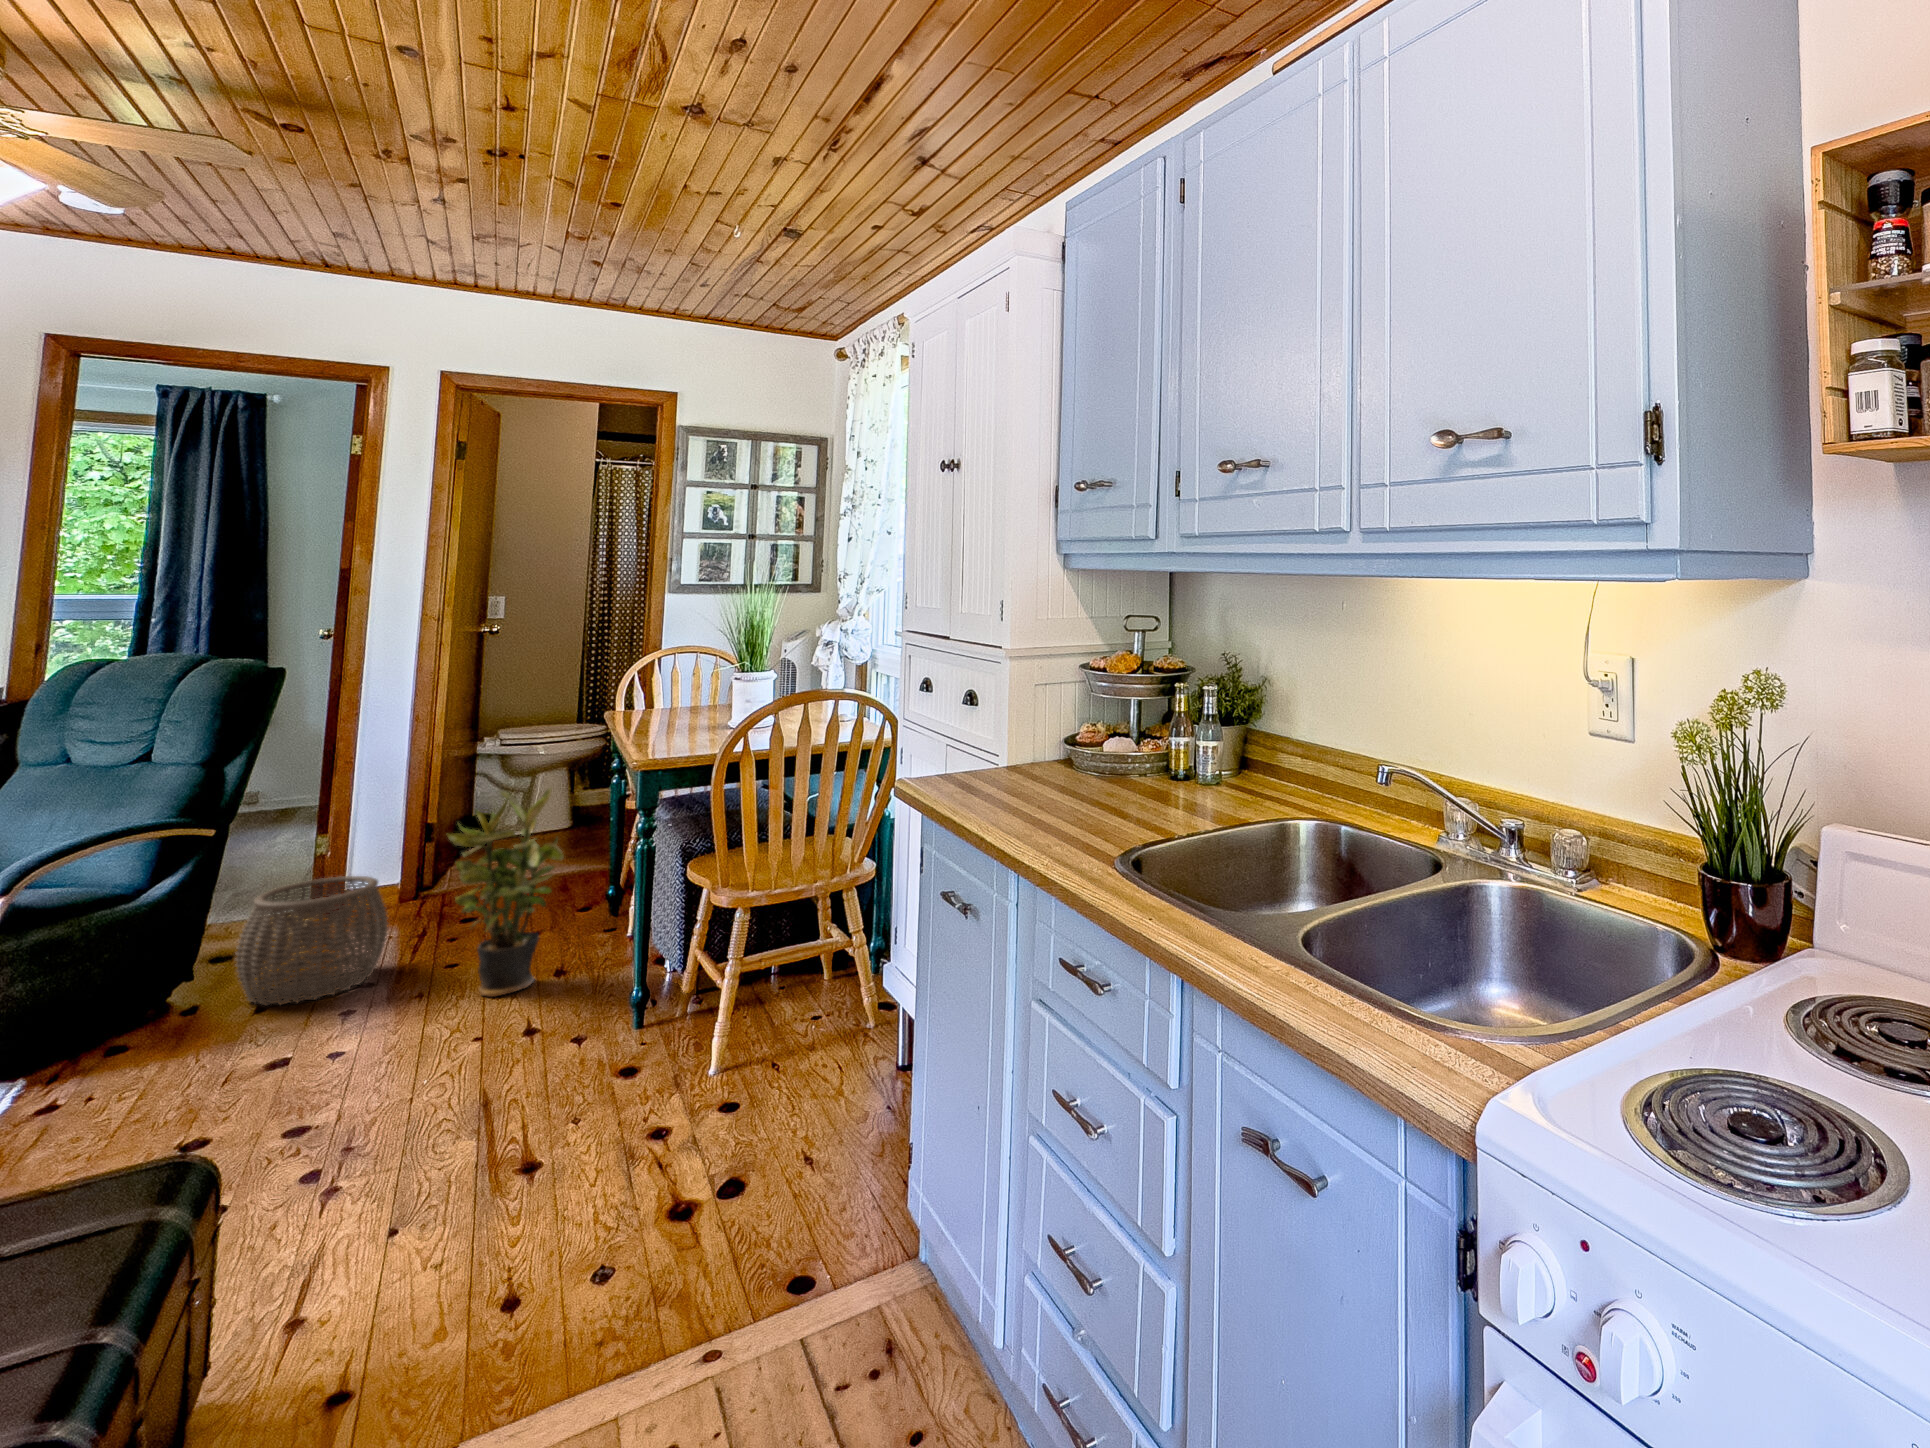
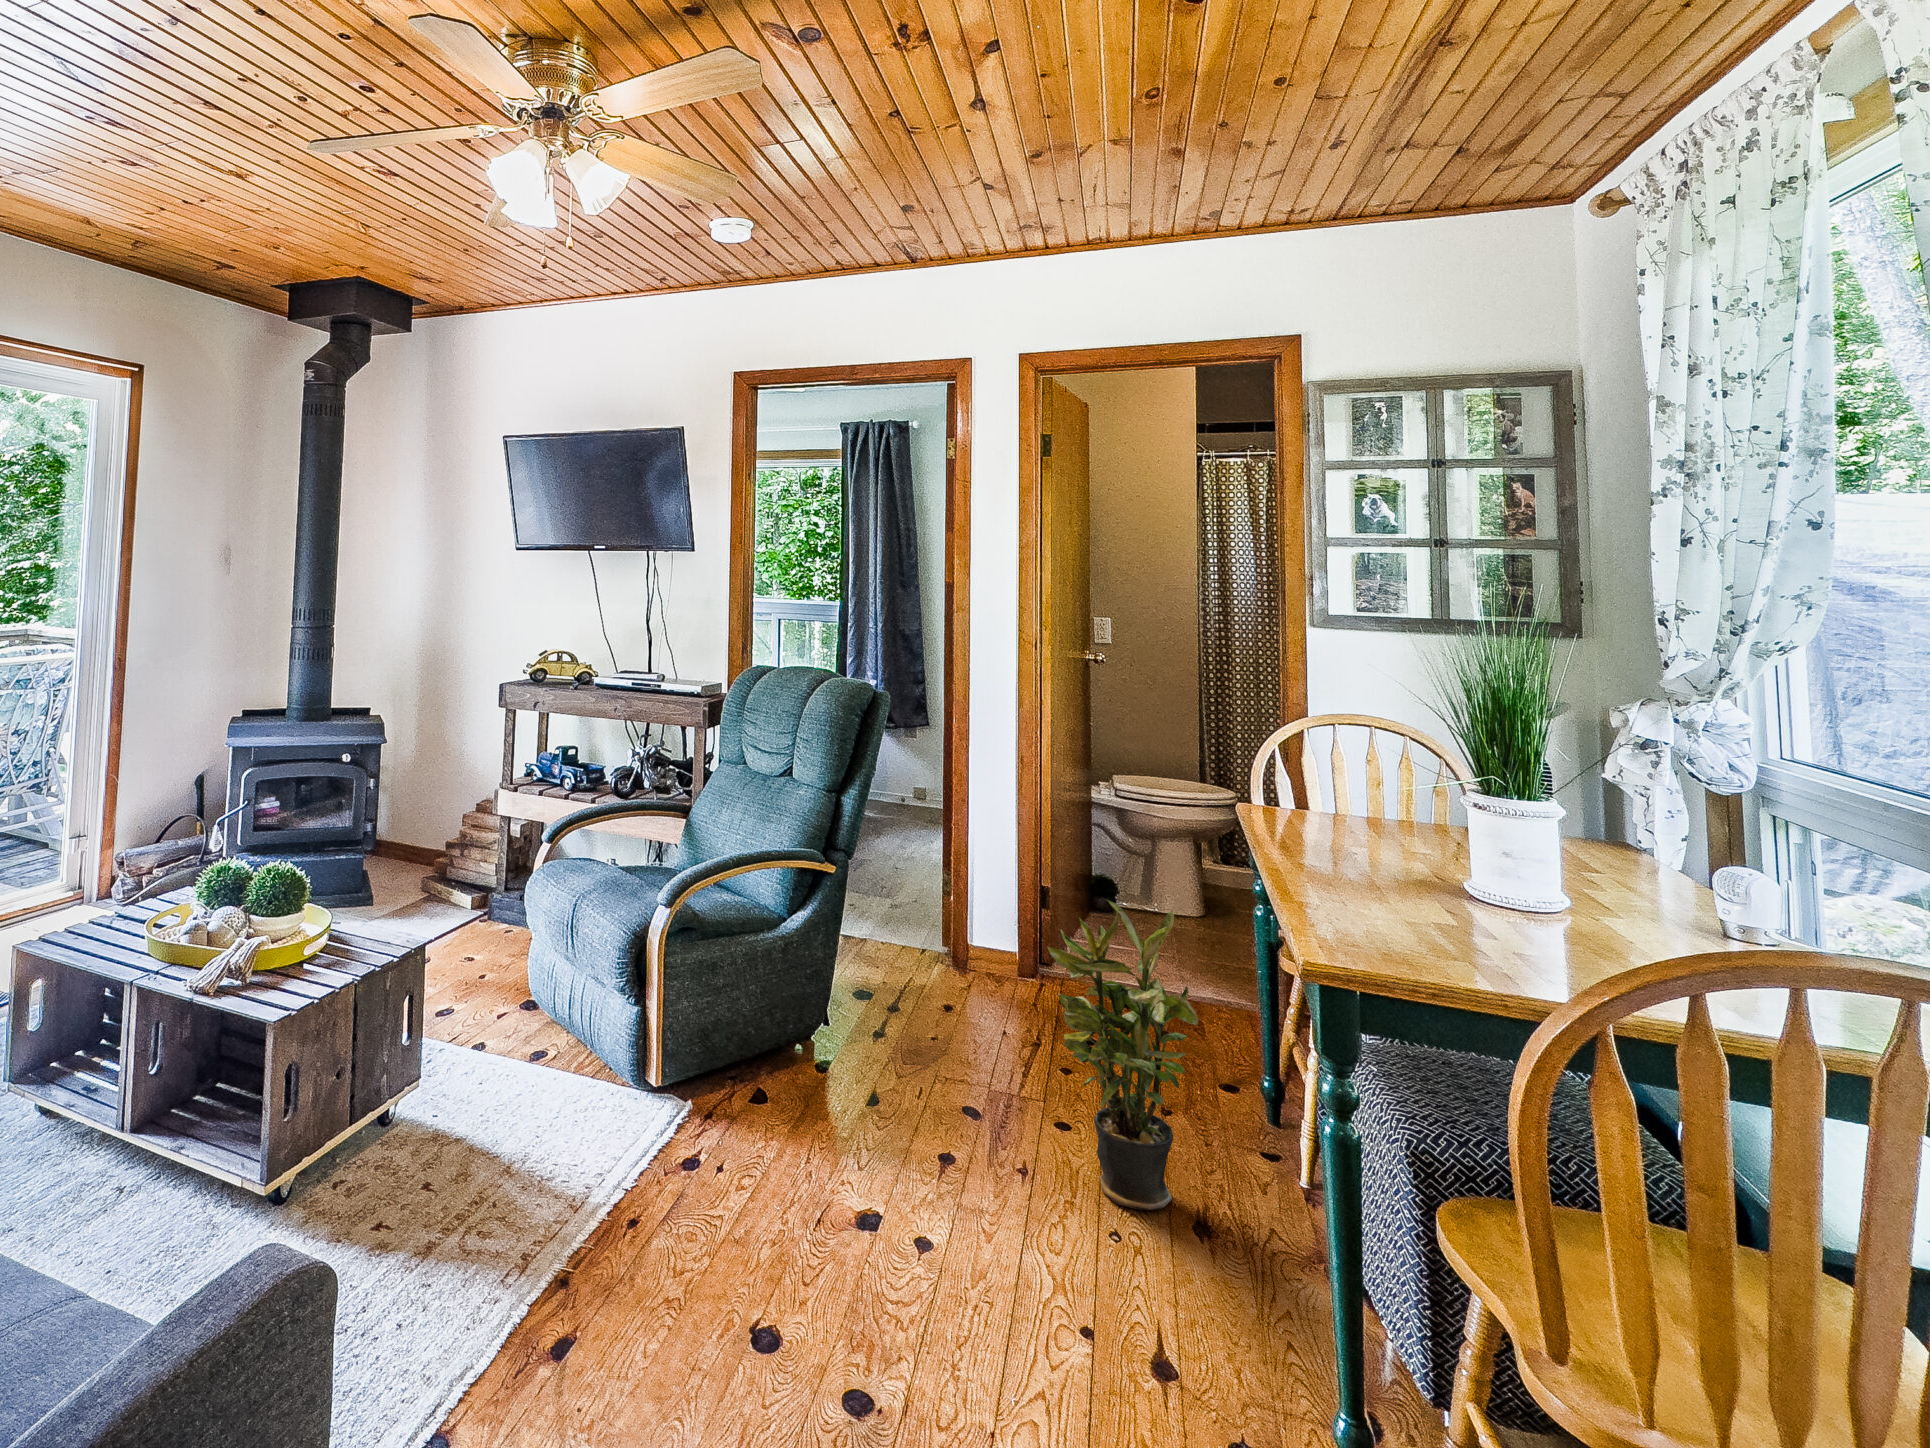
woven basket: present [235,876,388,1005] -> none [865,940,1002,1100]

